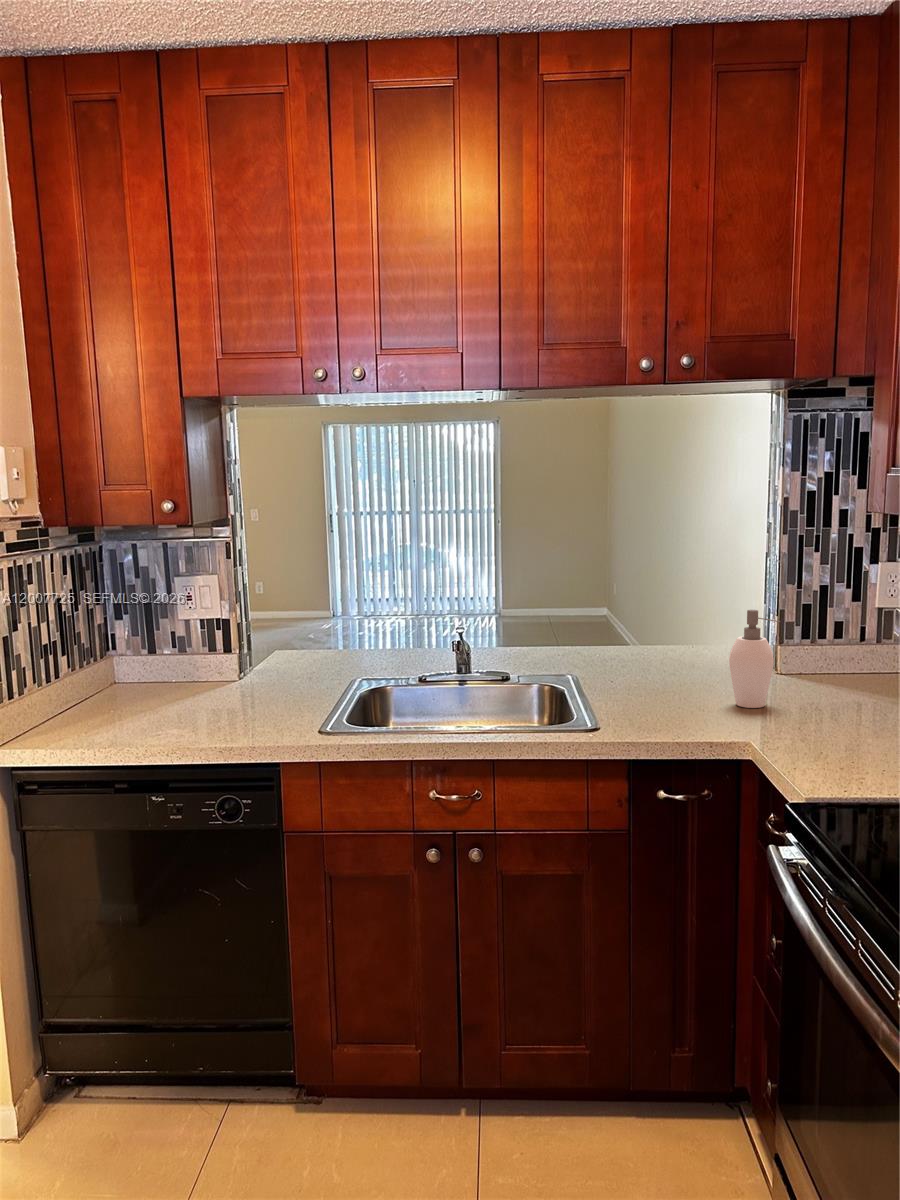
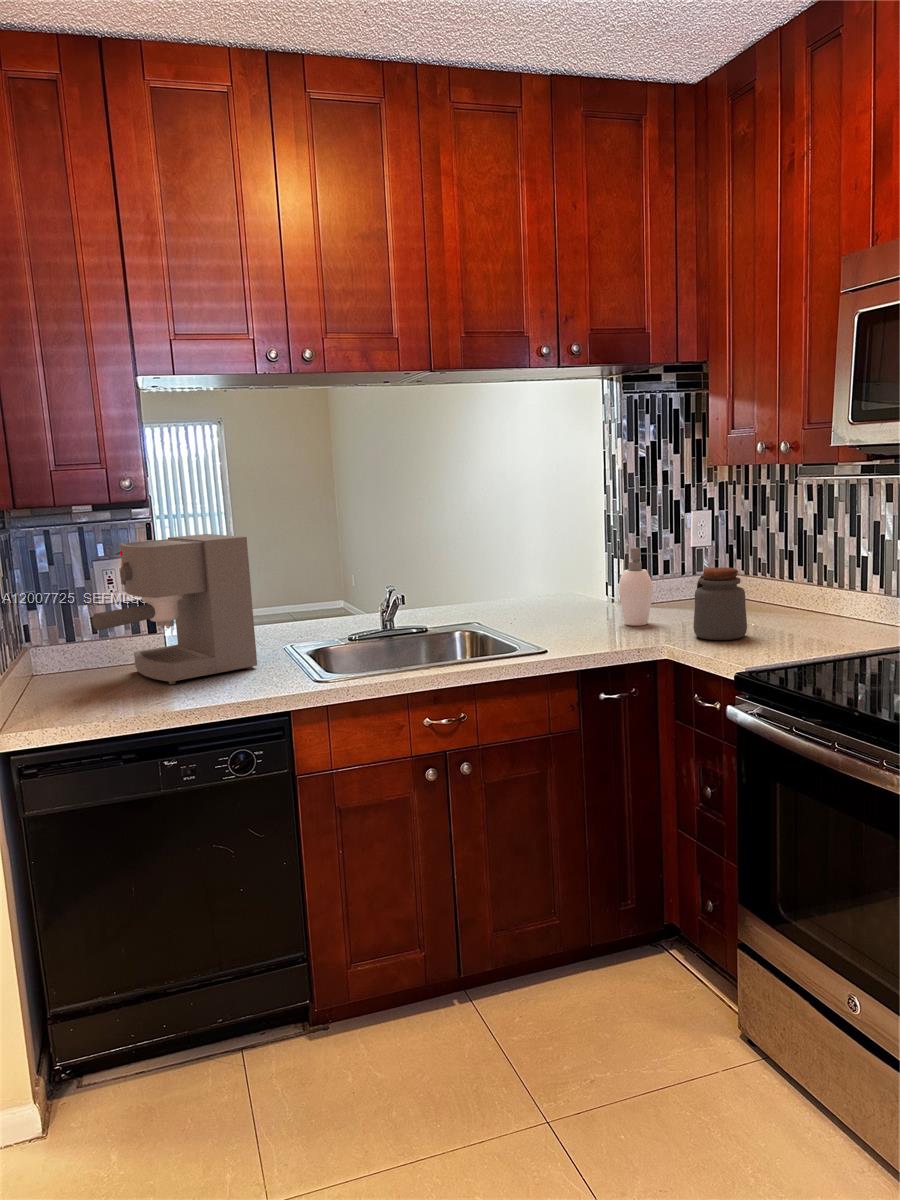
coffee maker: none [132,557,296,714] -> present [92,534,257,684]
jar: none [791,649,863,748] -> present [694,567,747,640]

